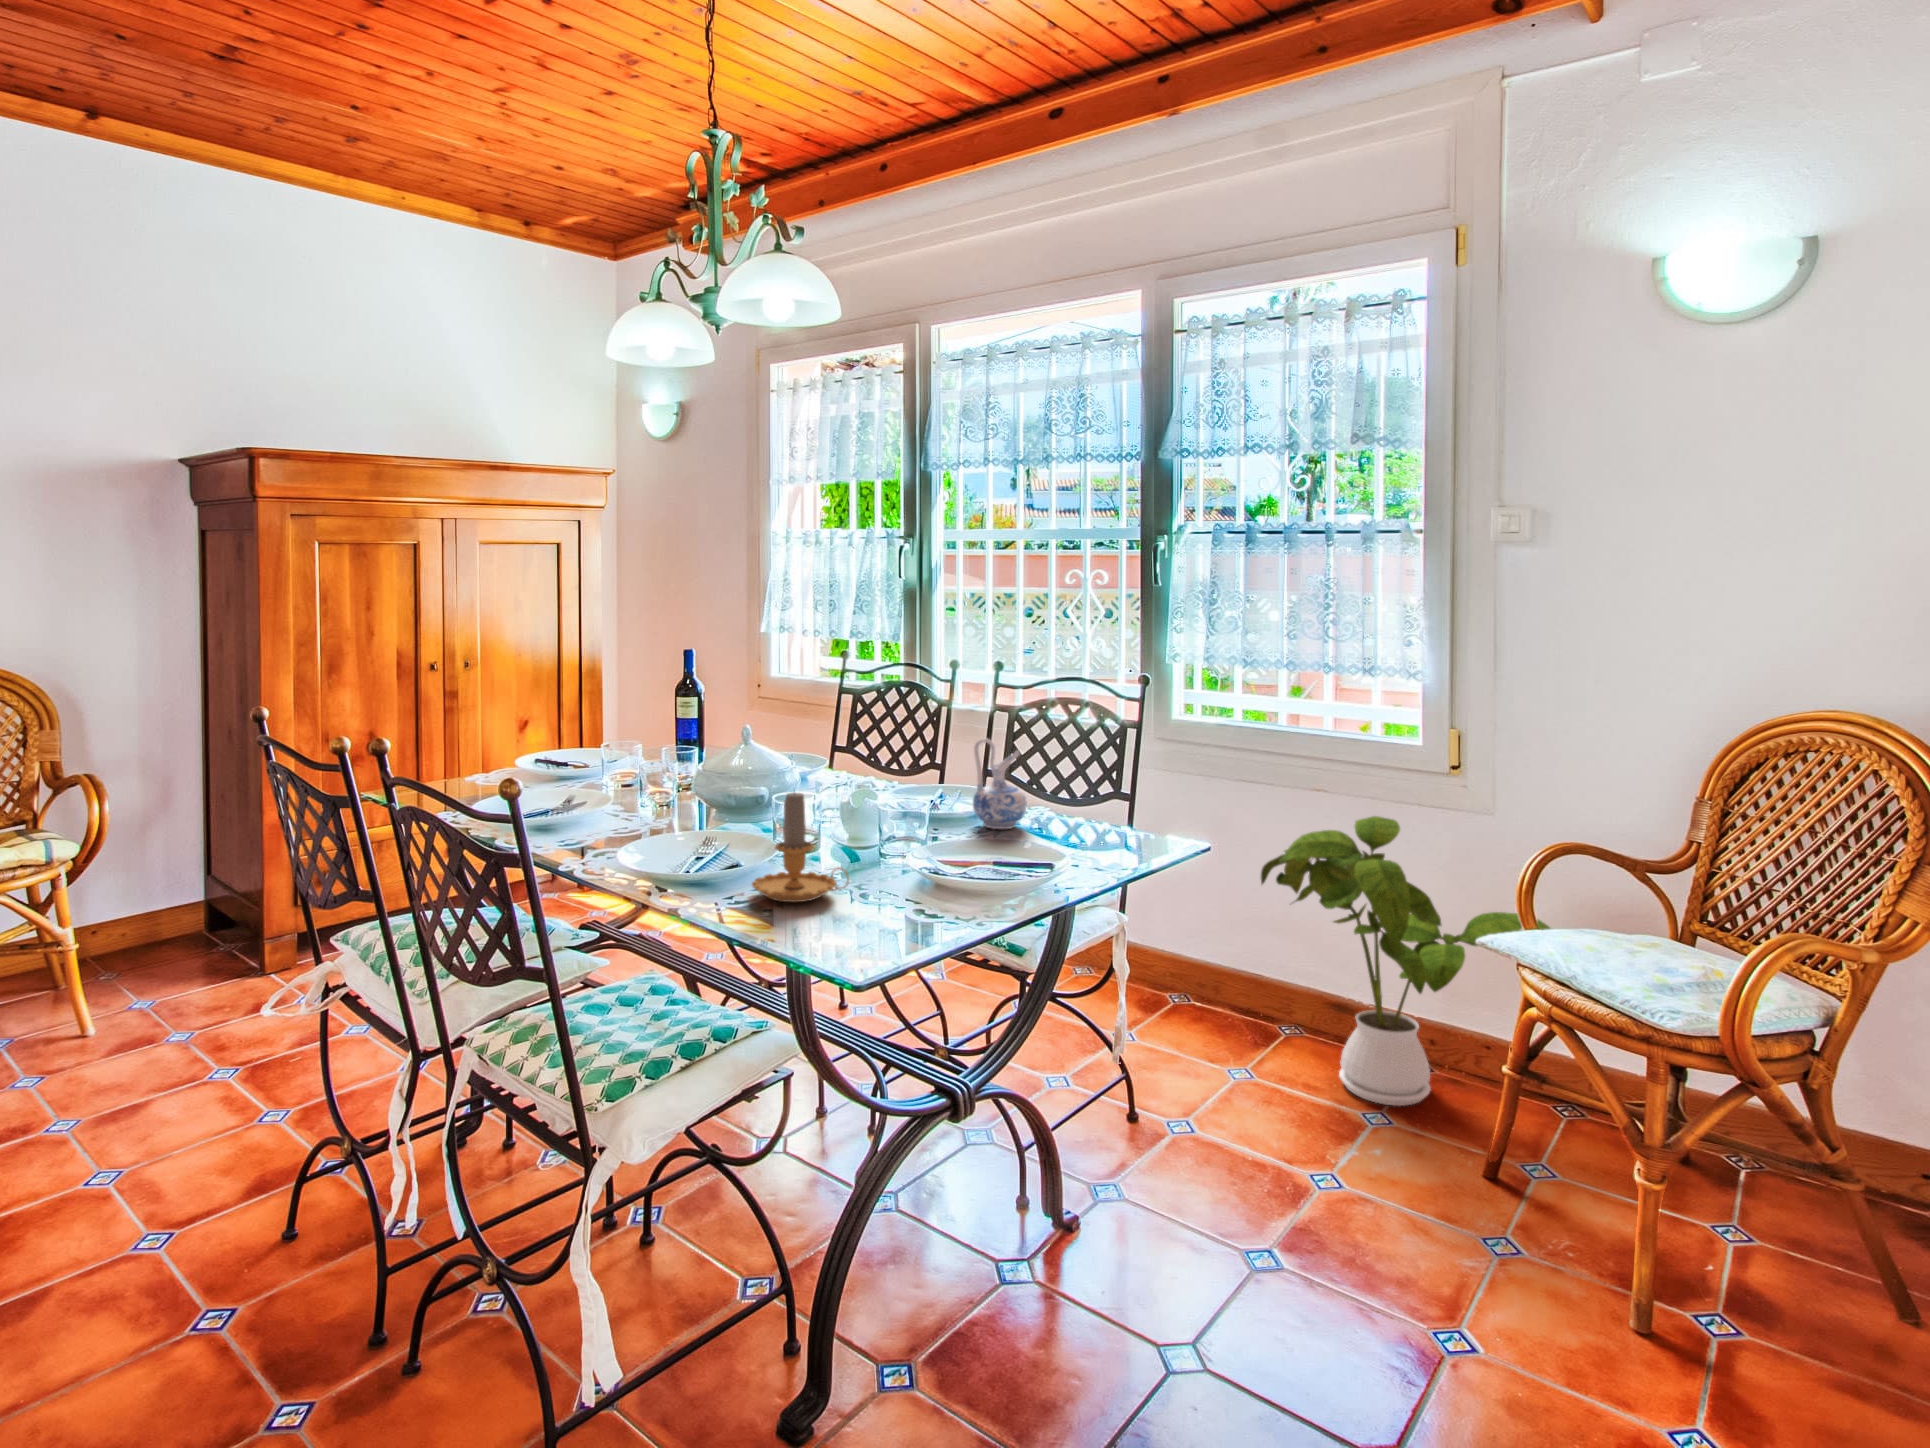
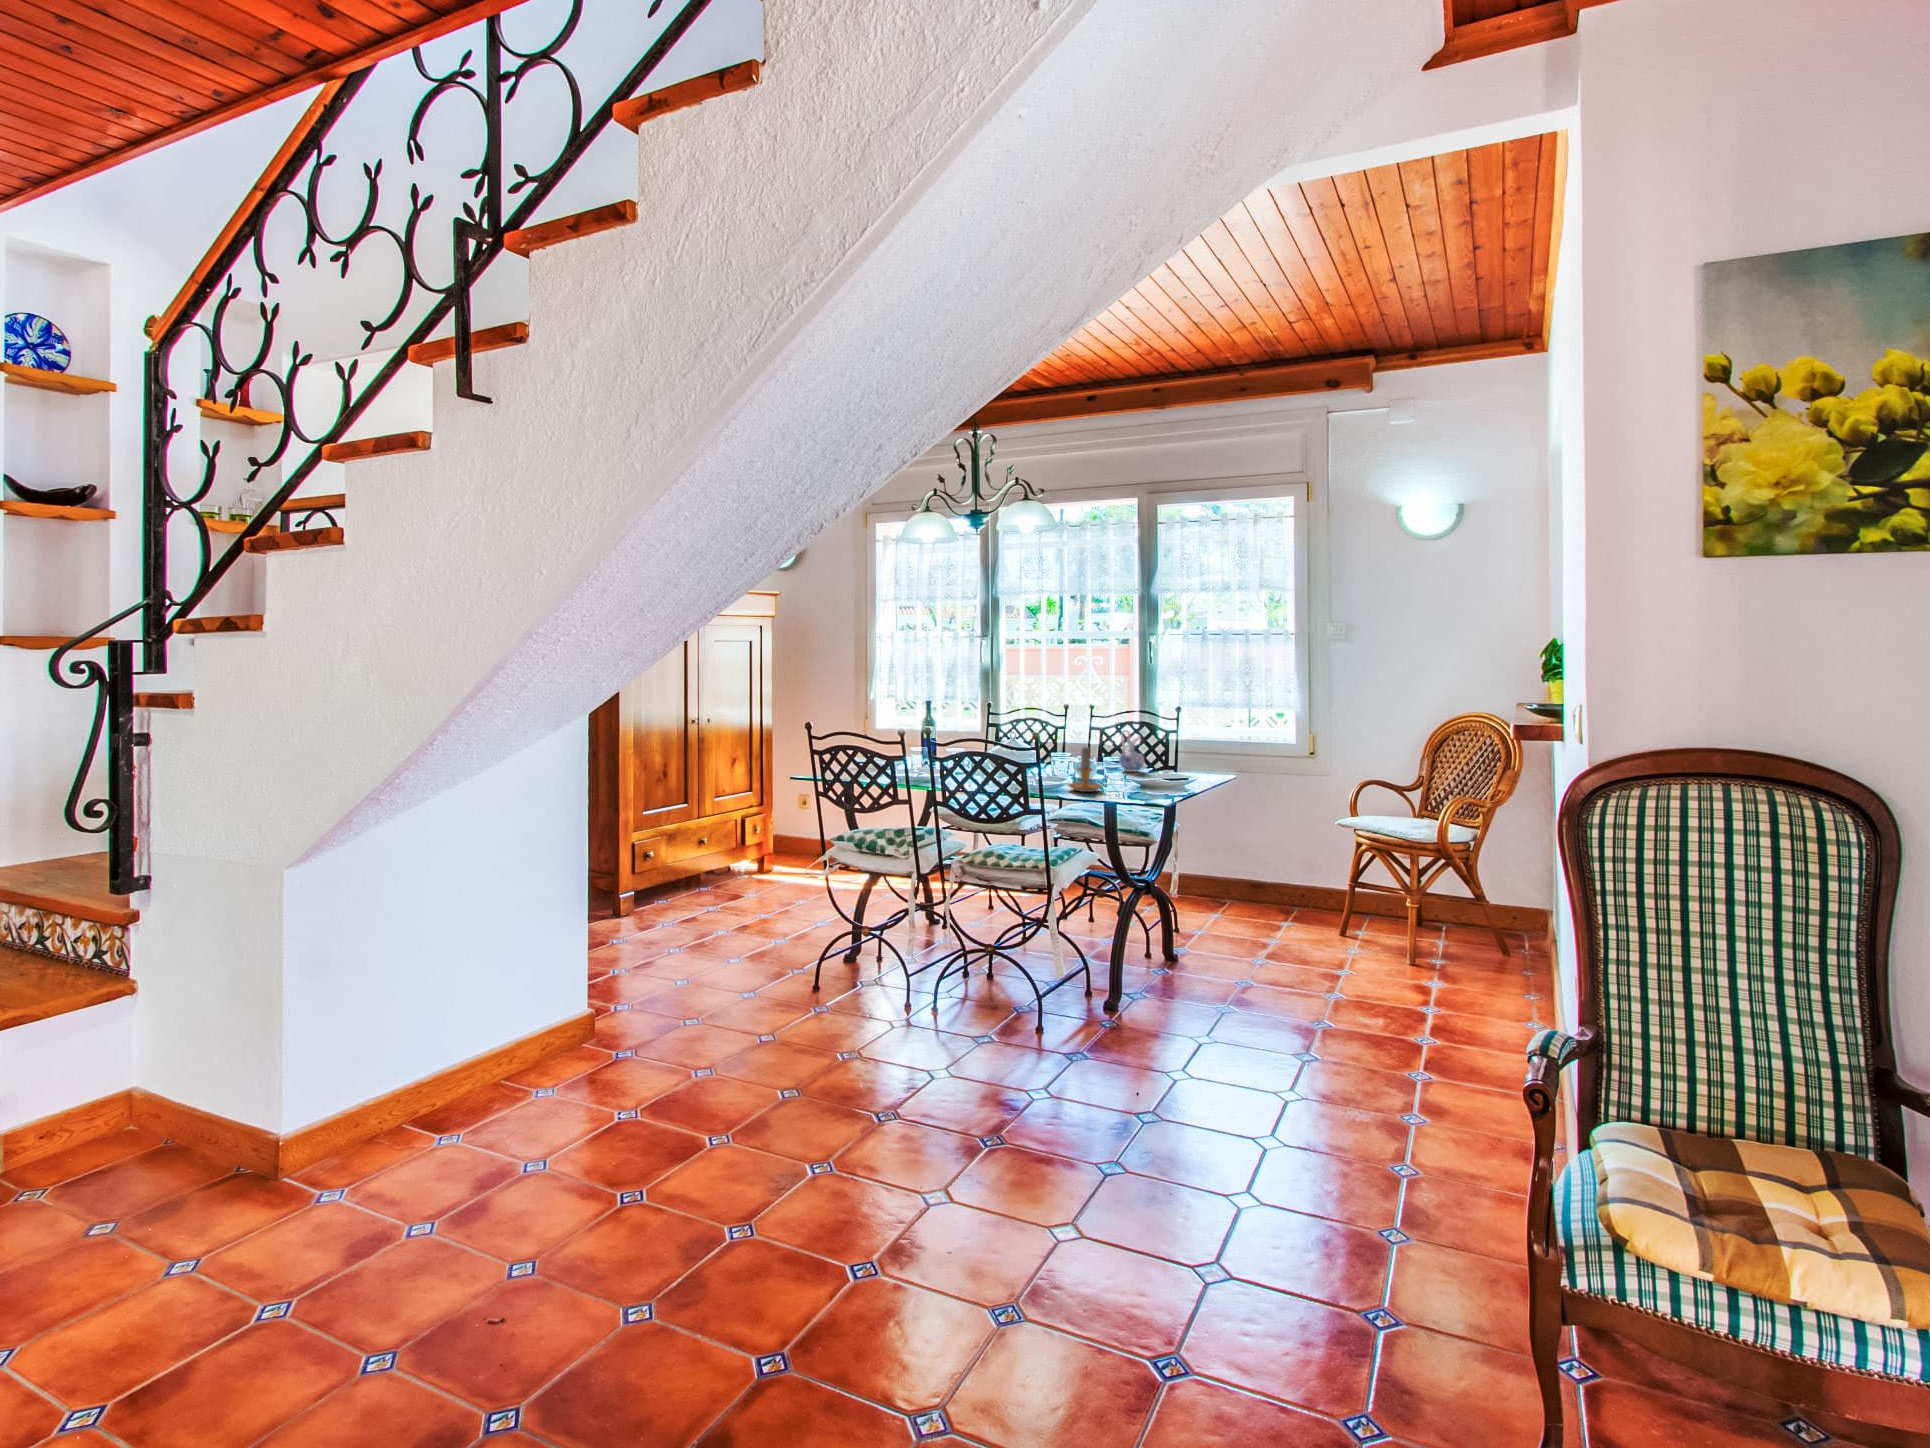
house plant: present [1261,816,1550,1106] -> none [1223,769,1371,913]

